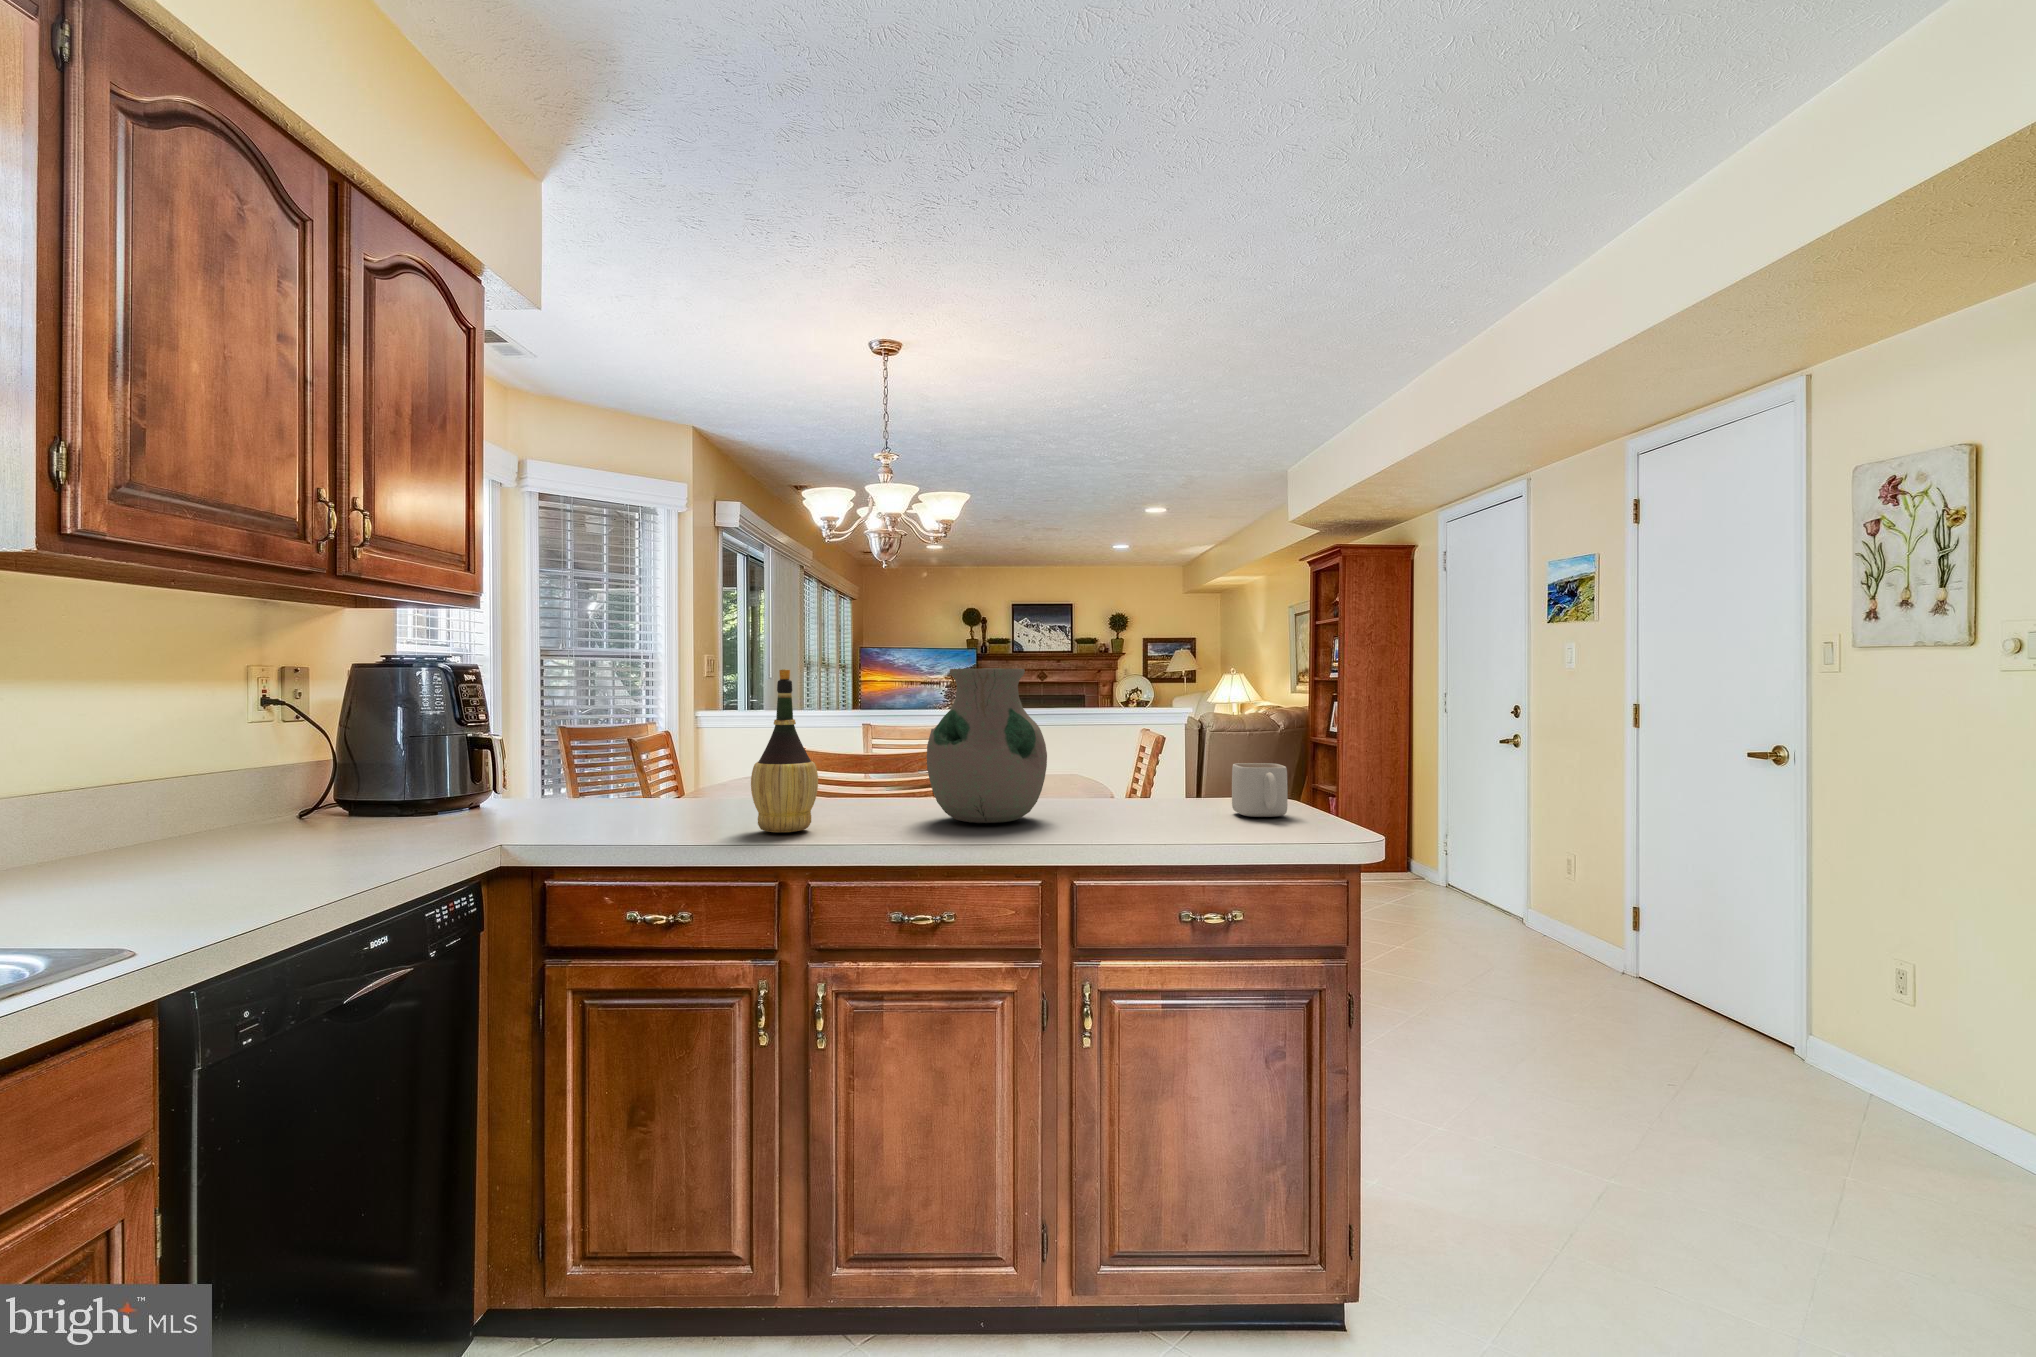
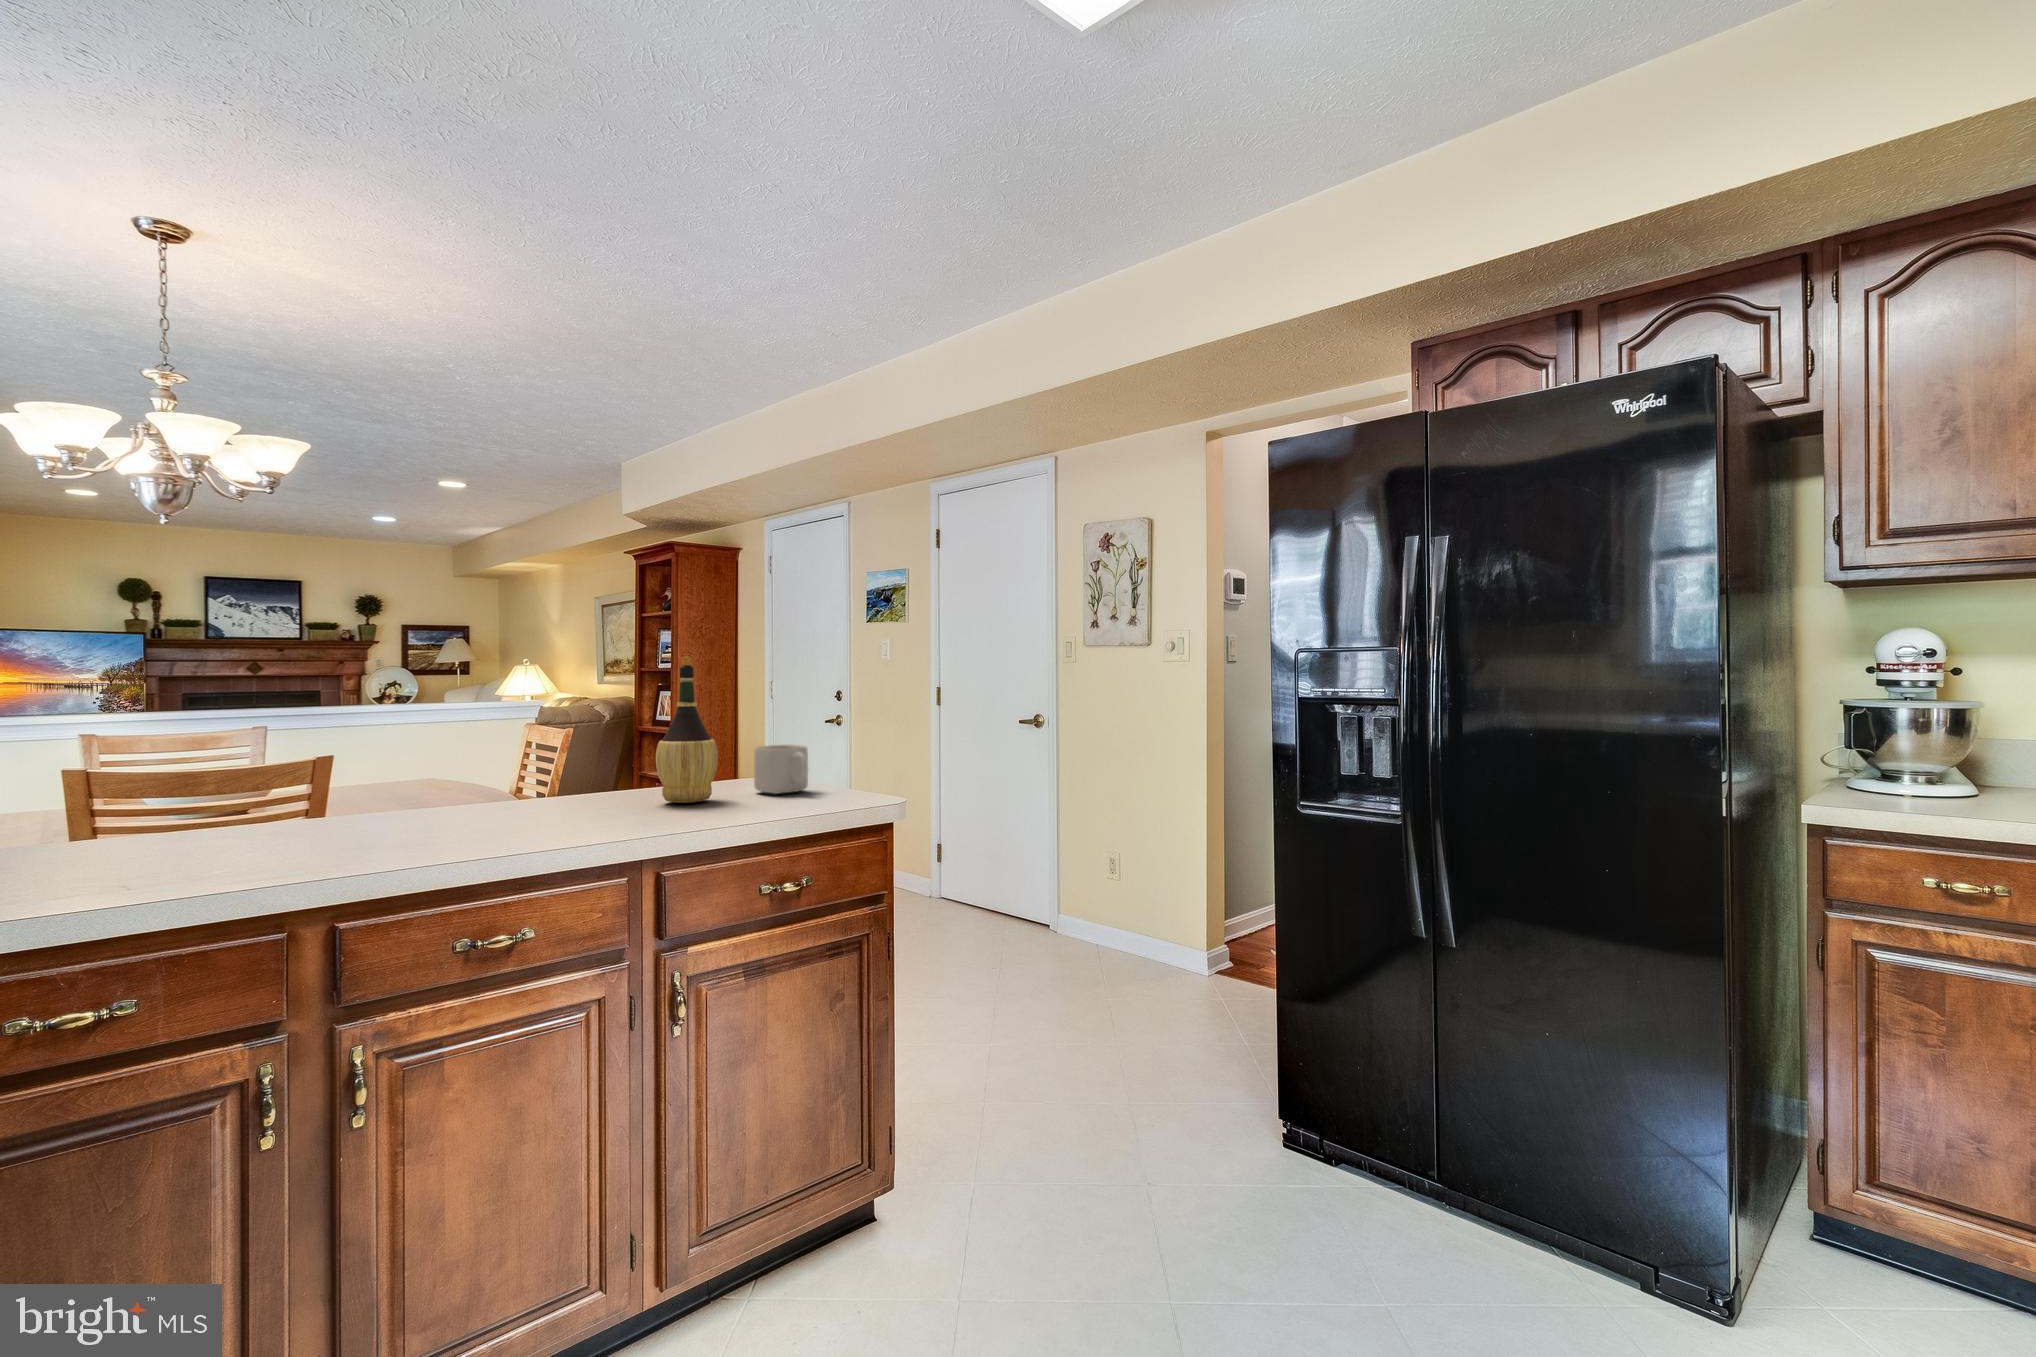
vase: present [927,668,1047,823] -> none [437,657,589,831]
wine bottle: present [751,669,818,833] -> present [656,656,718,803]

